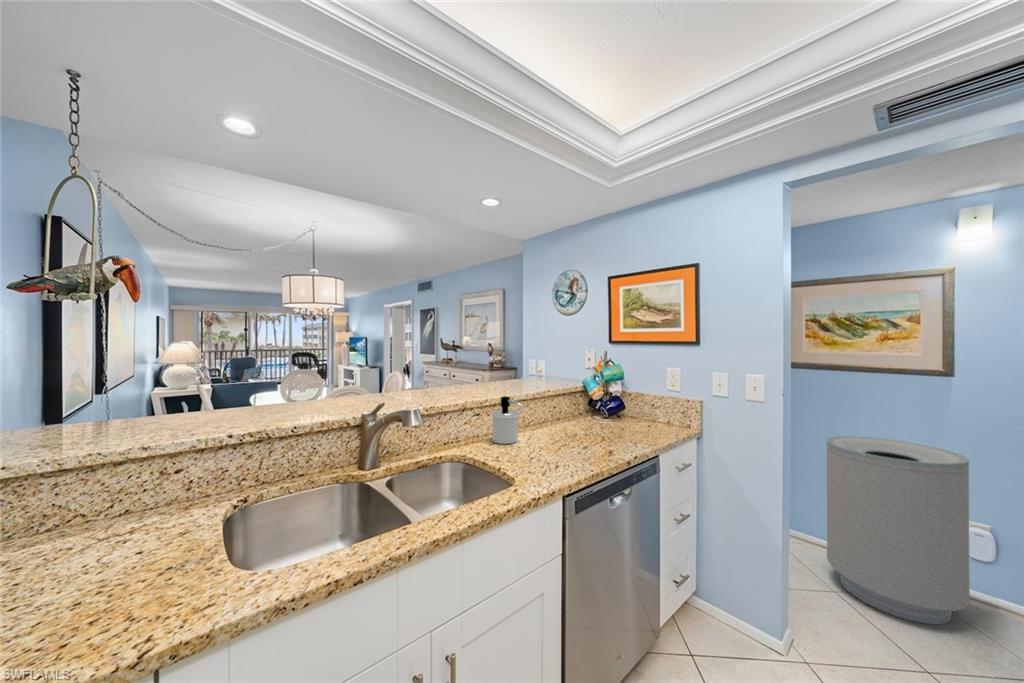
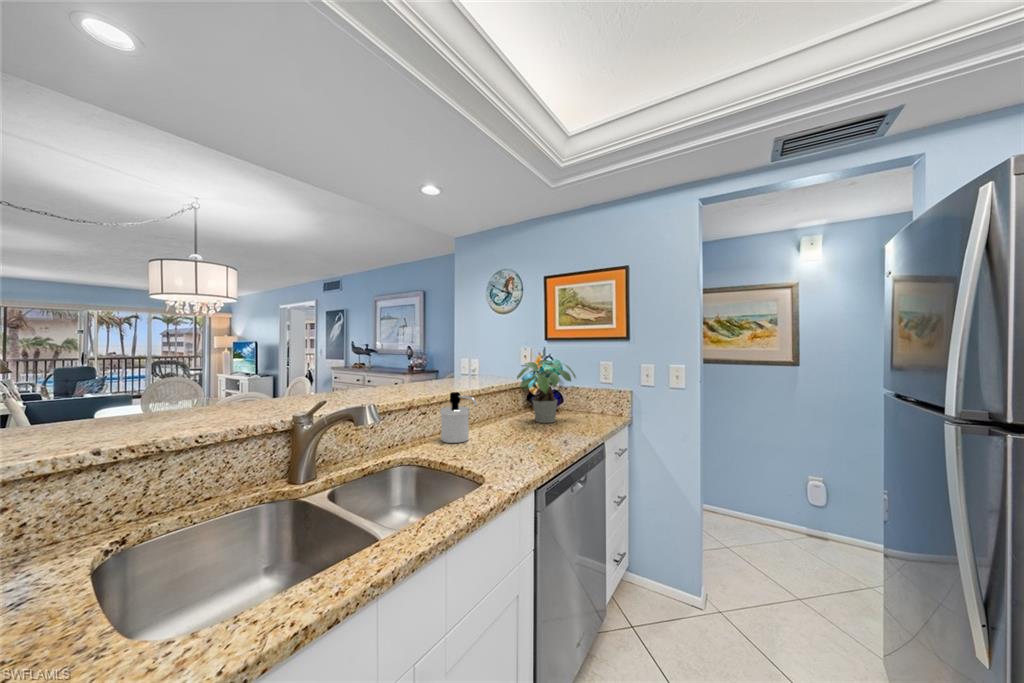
potted plant: none [573,366,636,429] -> present [517,360,576,423]
trash can: present [827,436,970,624] -> none [723,418,827,567]

